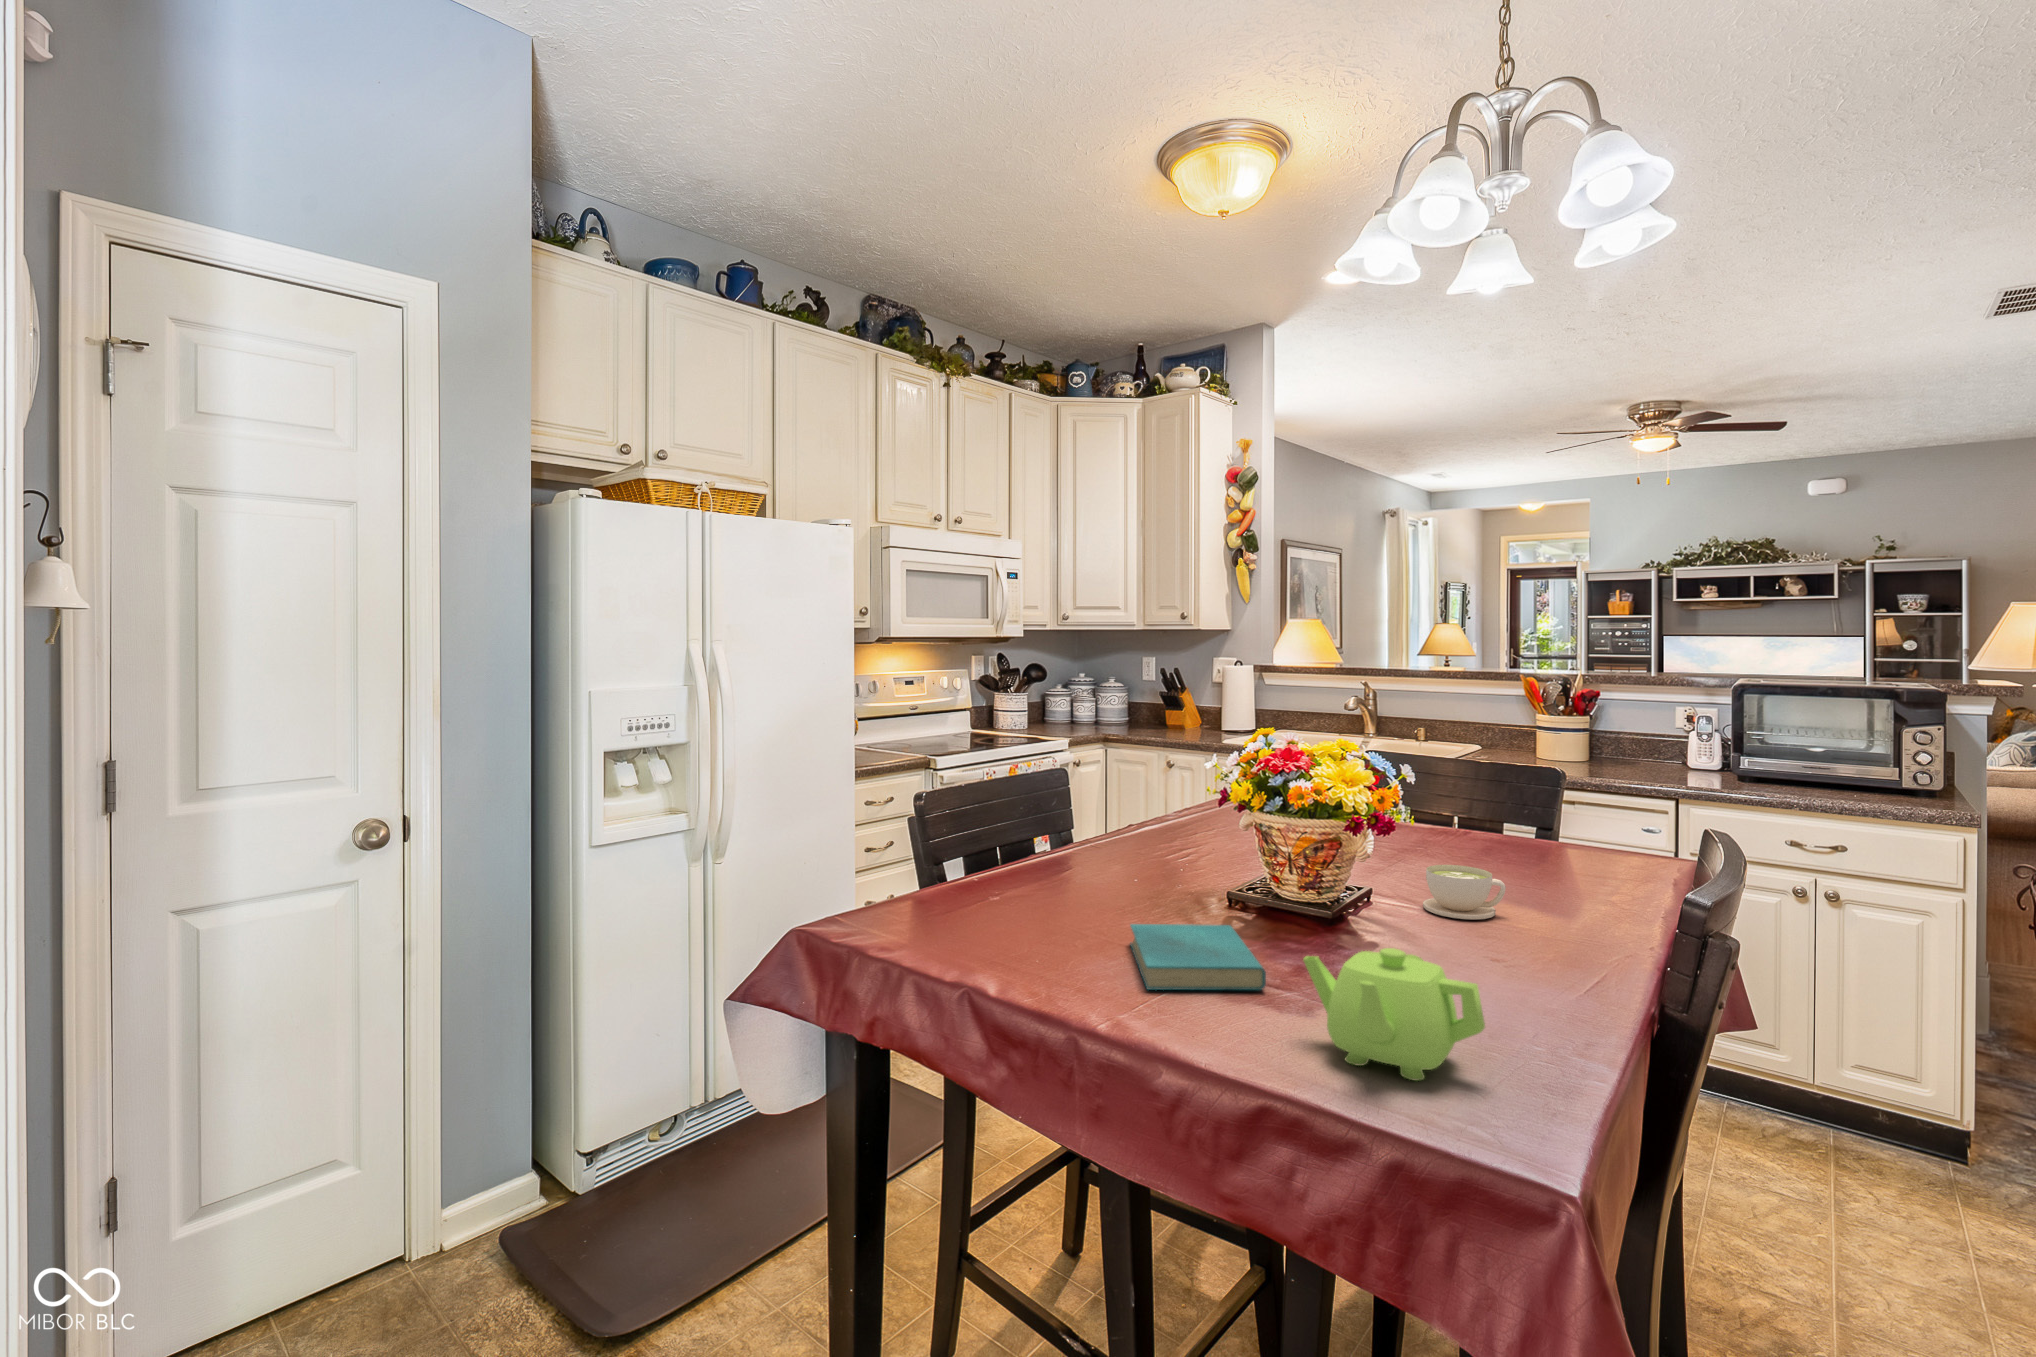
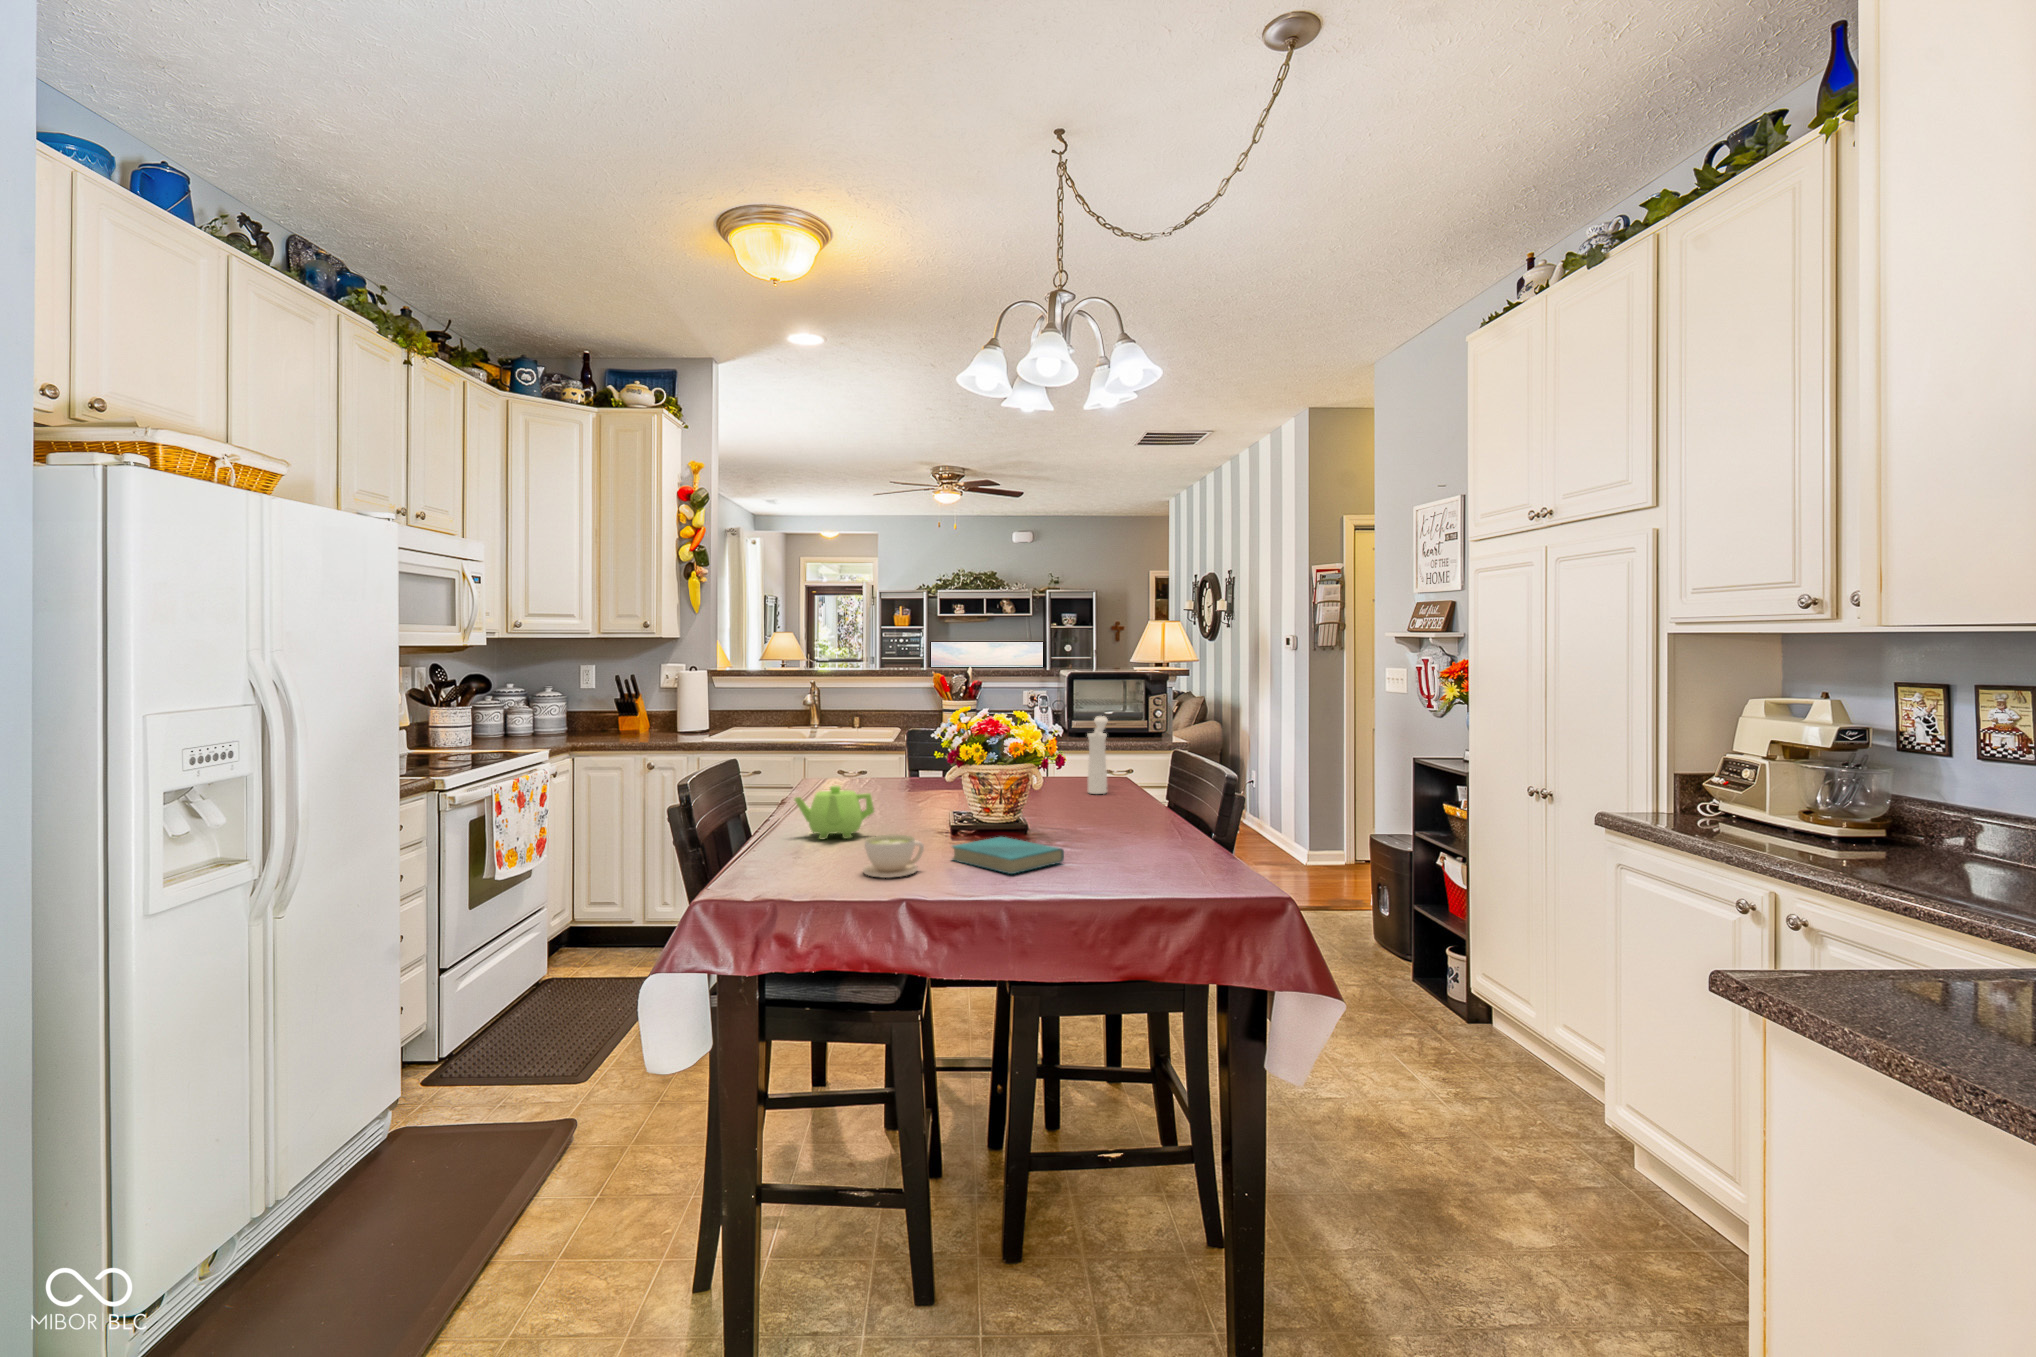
pepper mill: none [1568,755,1632,883] -> present [1088,716,1108,794]
coffee cup: present [1423,865,1506,920] -> present [863,835,924,878]
teapot: present [1303,948,1485,1081] -> present [795,786,874,839]

